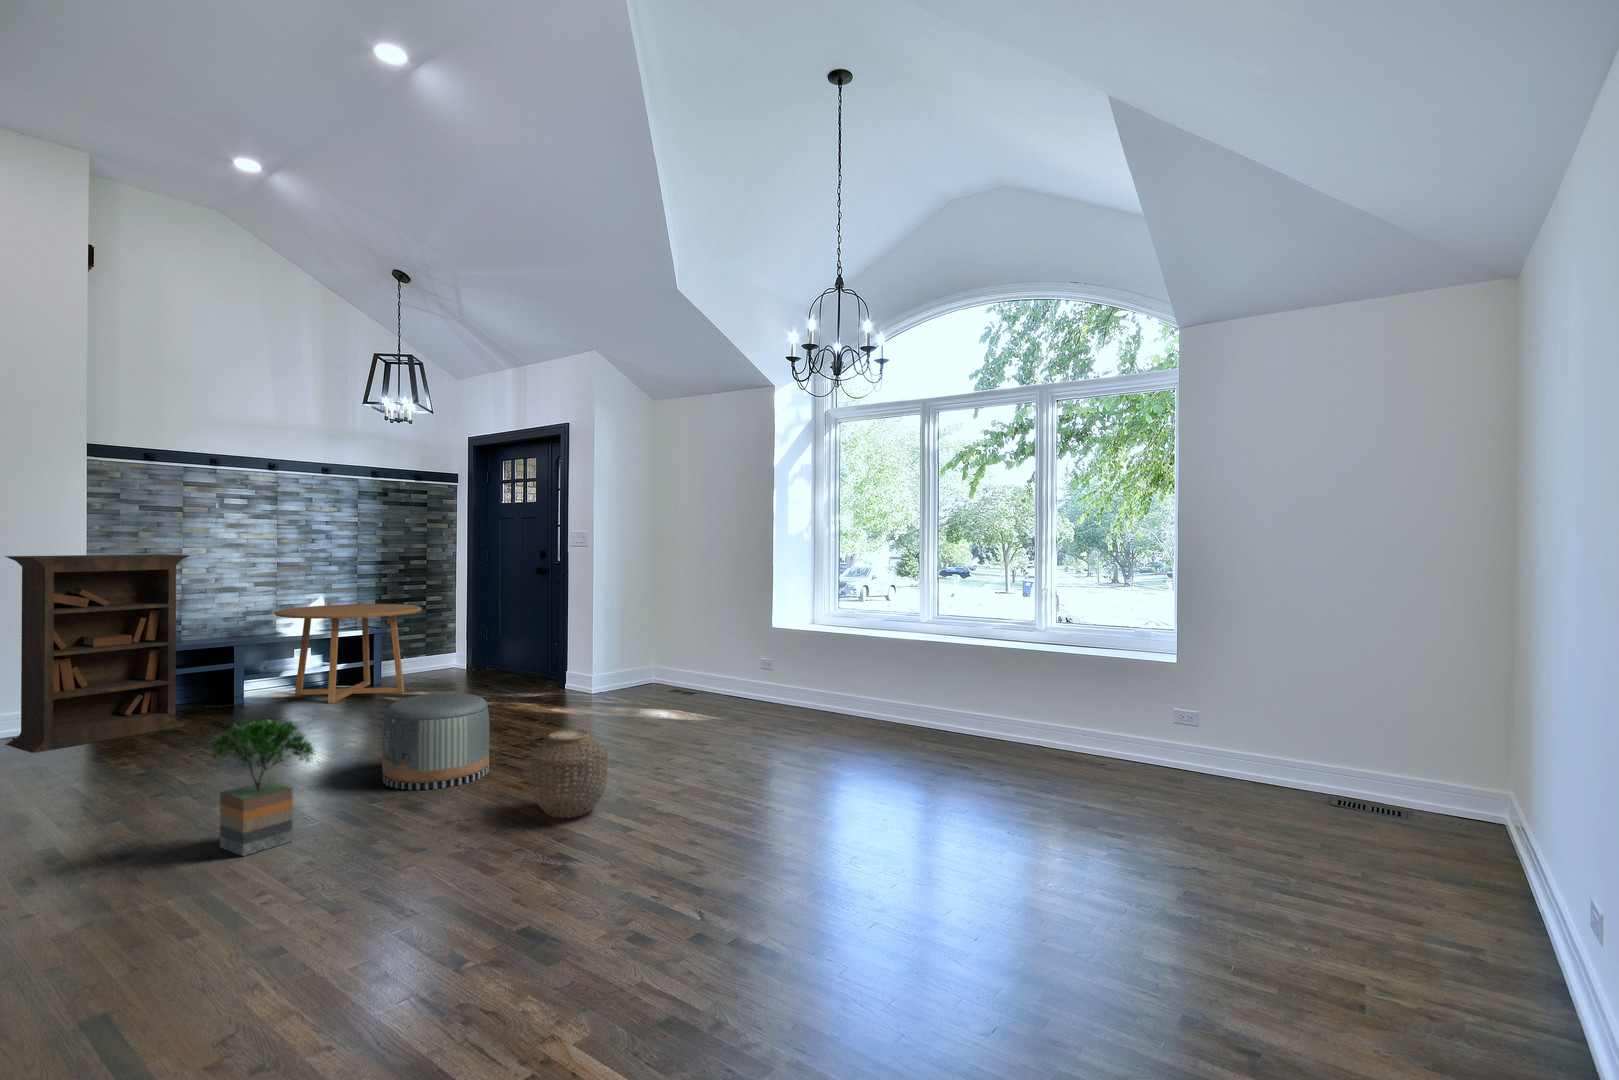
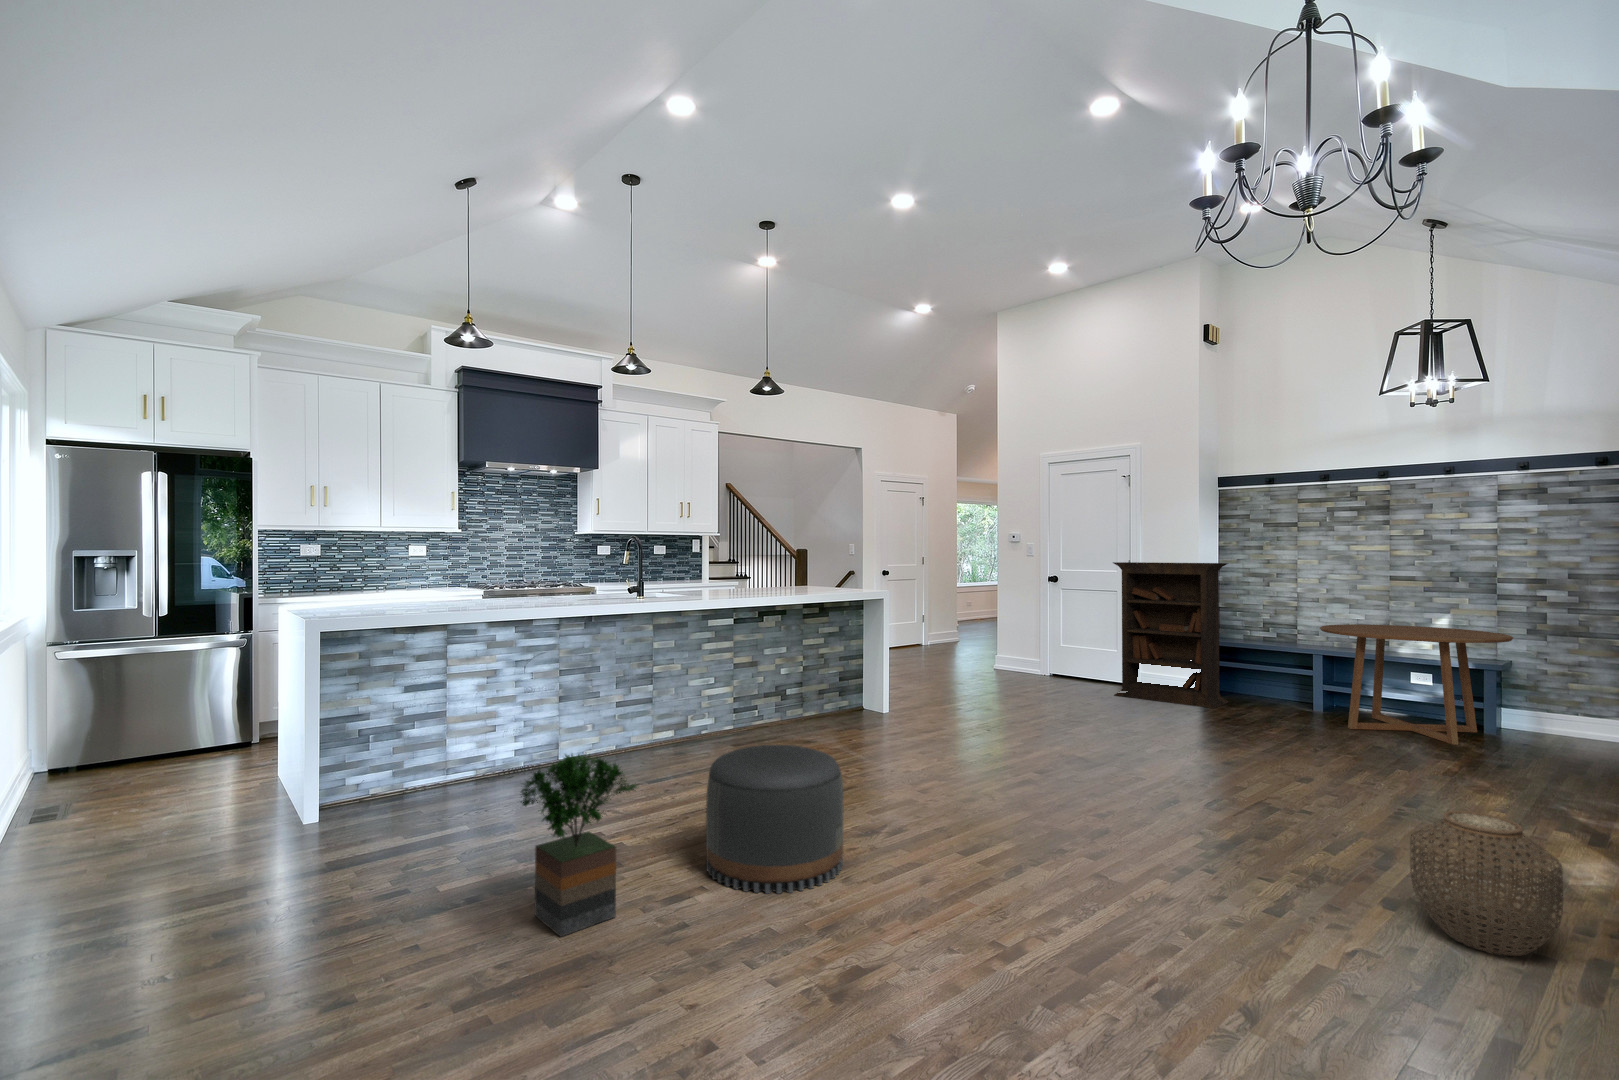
pouf: present [382,693,489,790] -> present [706,745,844,894]
potted tree: present [210,720,315,856] -> present [521,754,636,937]
woven basket: present [529,730,607,818] -> present [1410,811,1563,956]

